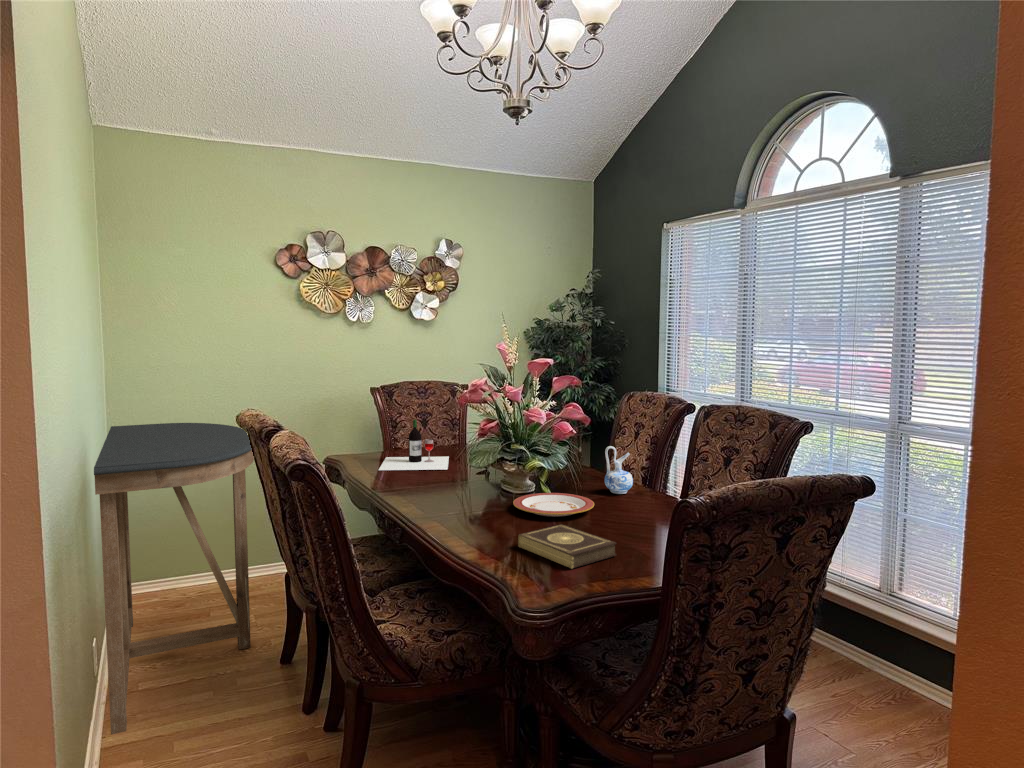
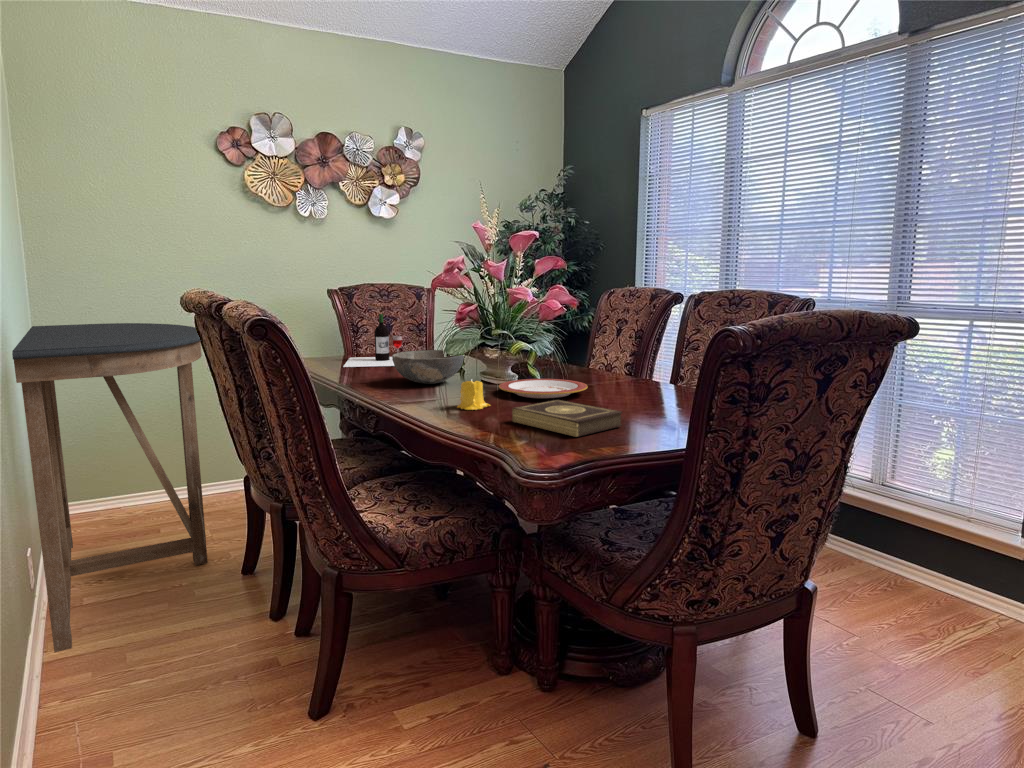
ceramic pitcher: present [605,446,633,494] -> none [594,329,624,381]
bowl: none [420,461,485,495] -> present [392,350,464,384]
candle: none [472,500,502,530] -> present [457,380,490,410]

